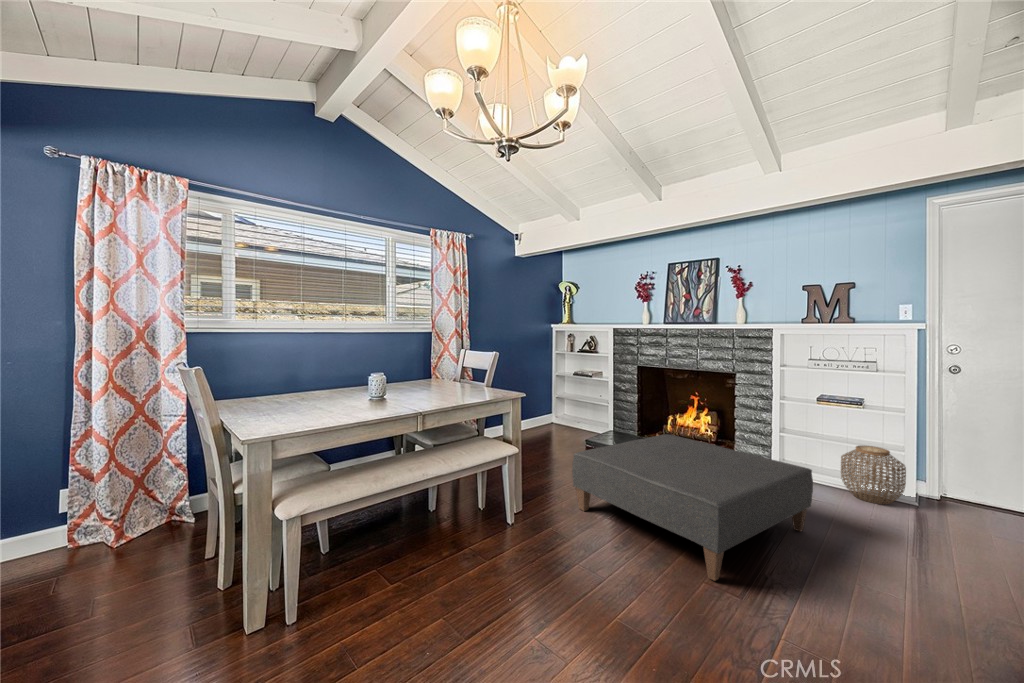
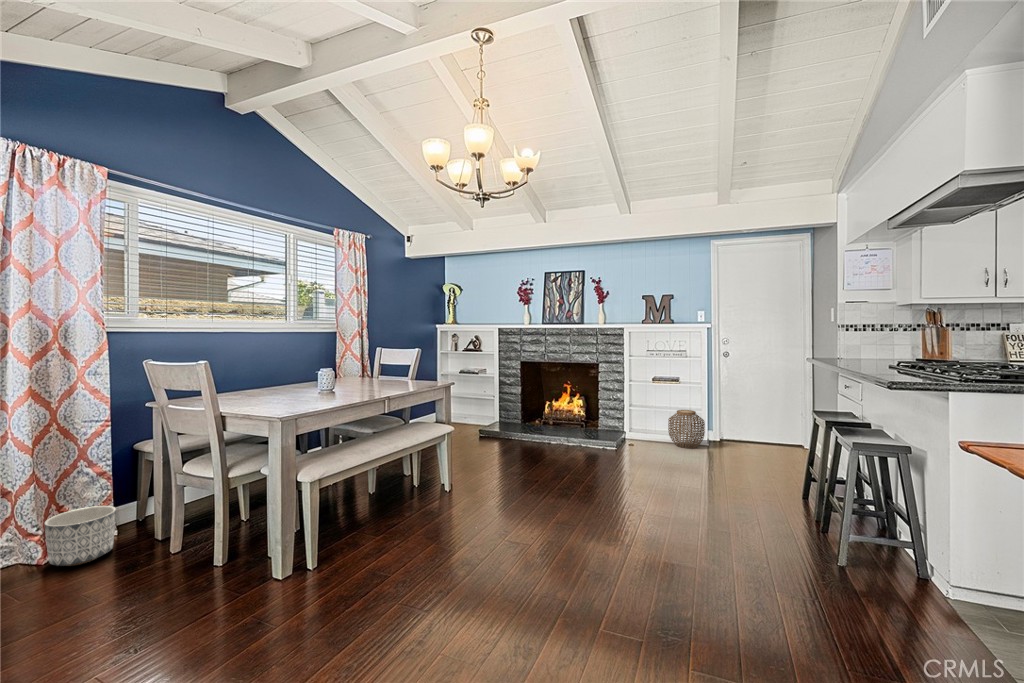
ottoman: present [572,434,813,581] -> none [492,413,656,499]
planter: none [115,495,180,552] -> present [45,506,116,566]

